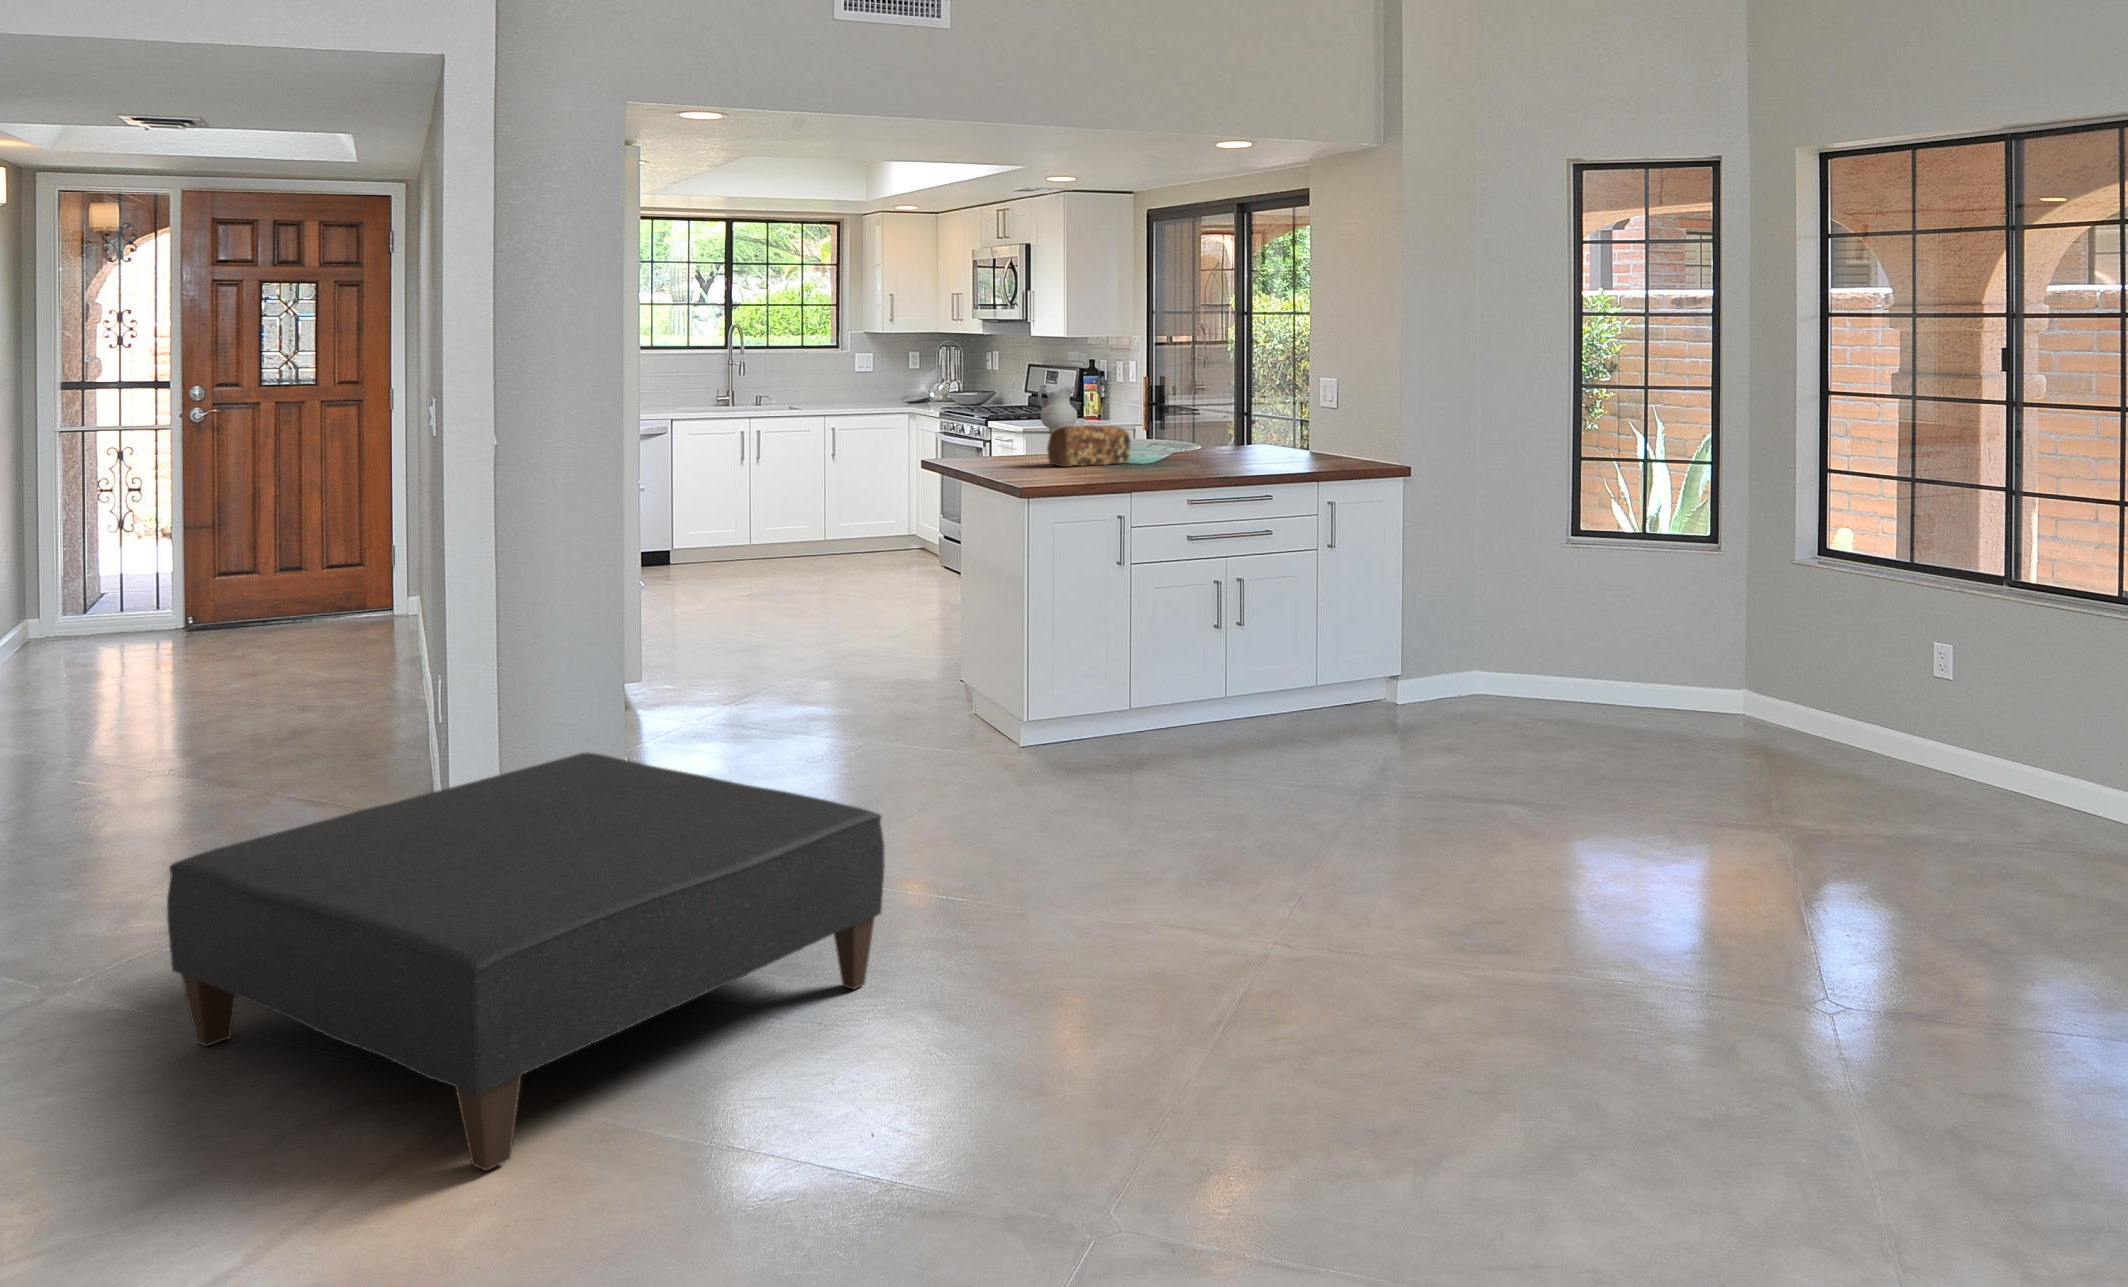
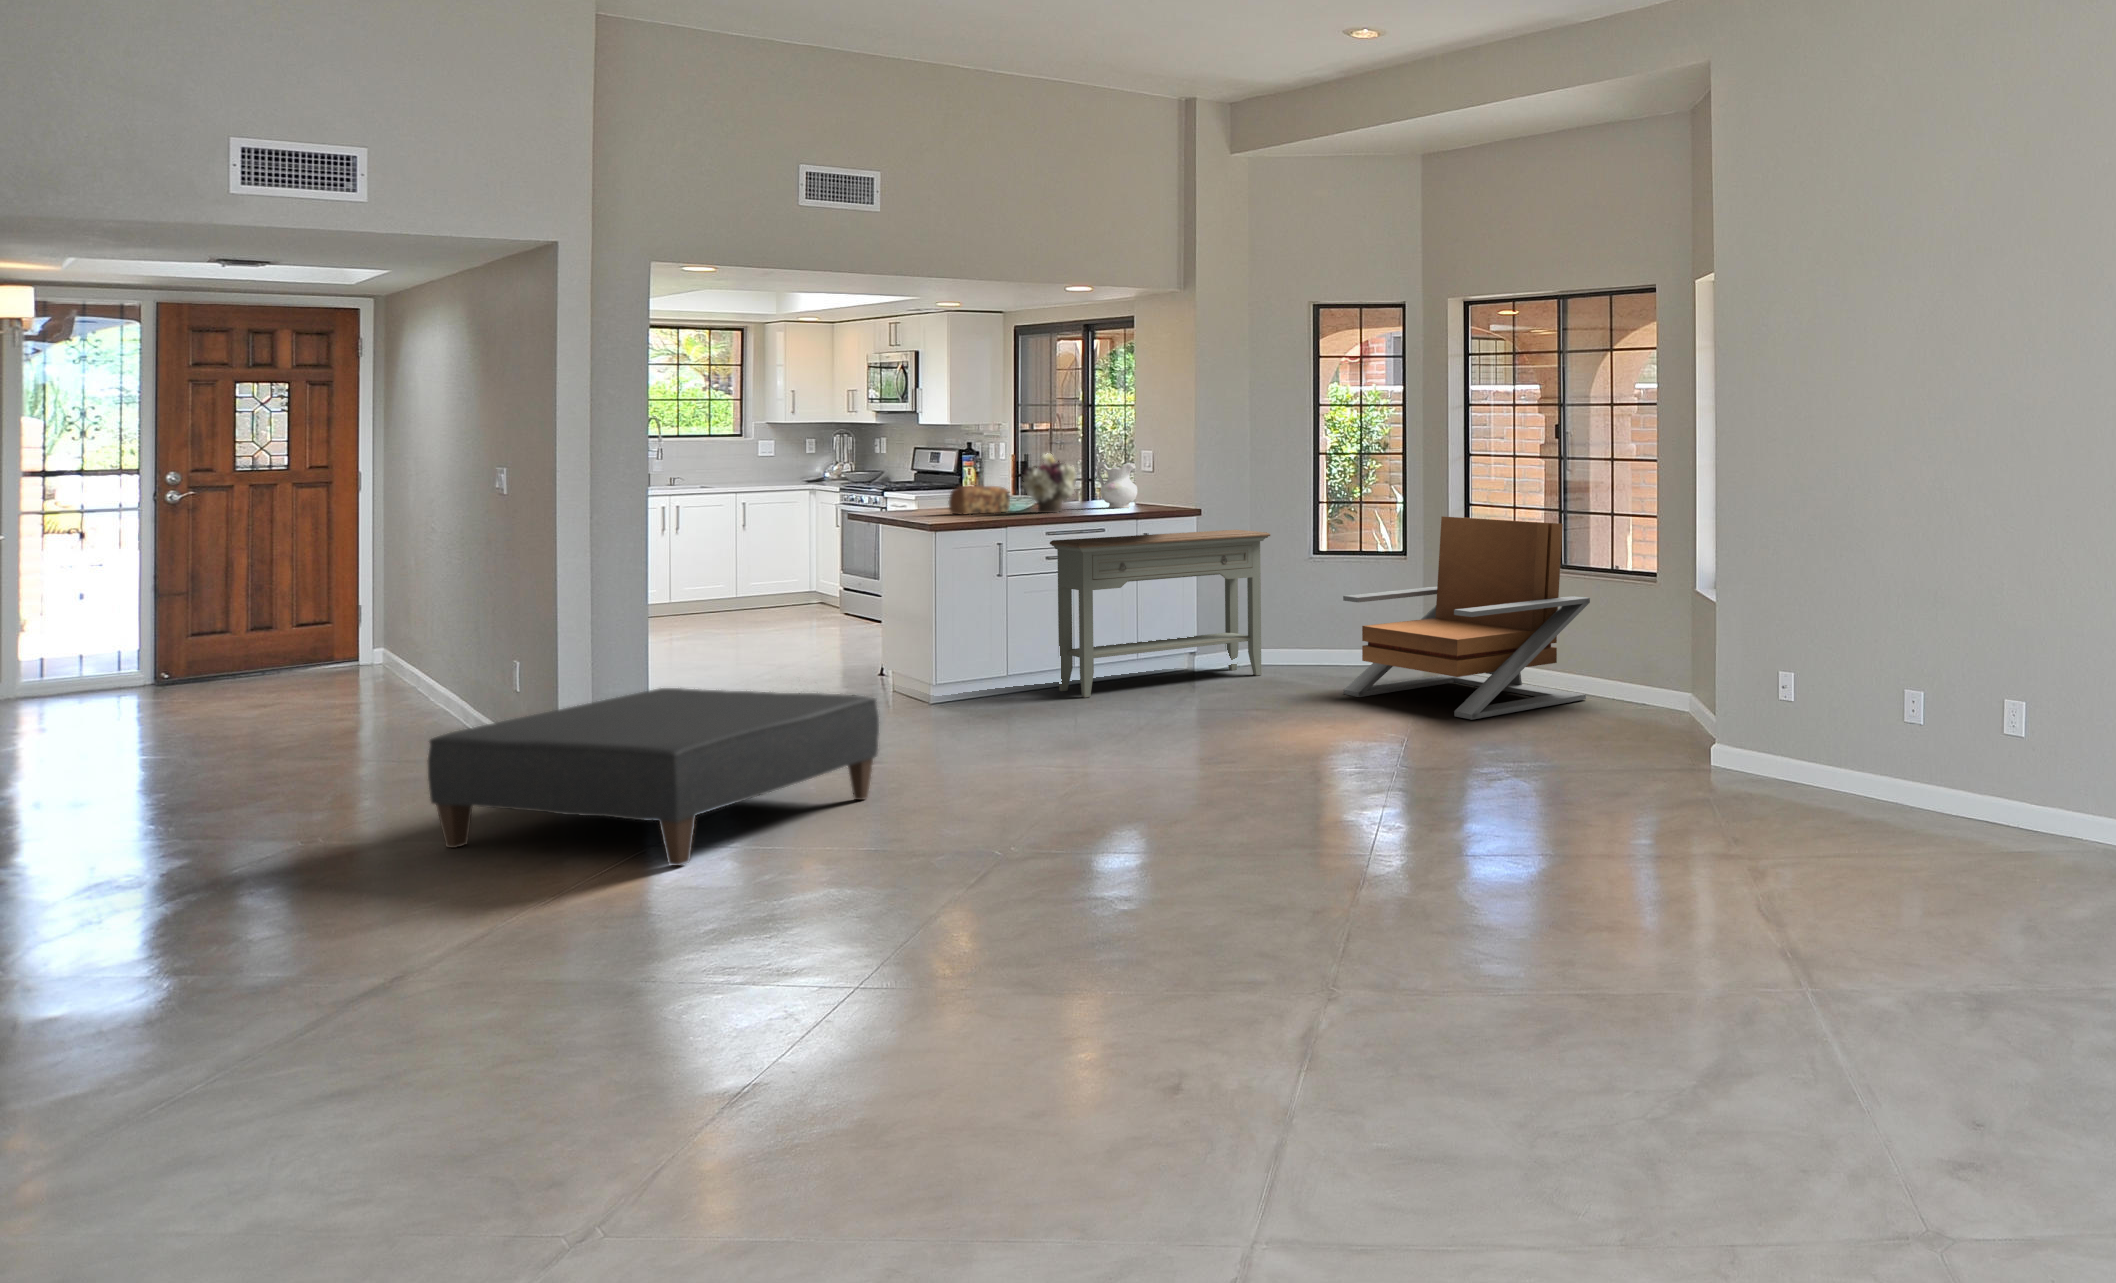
flower arrangement: none [1143,381,1224,469] -> present [1022,453,1077,513]
ceramic pitcher: present [1038,385,1077,433] -> present [1097,462,1137,508]
lounge chair: none [1634,495,2094,870] -> present [1343,516,1590,720]
console table: none [1183,498,1508,752] -> present [1050,530,1270,698]

